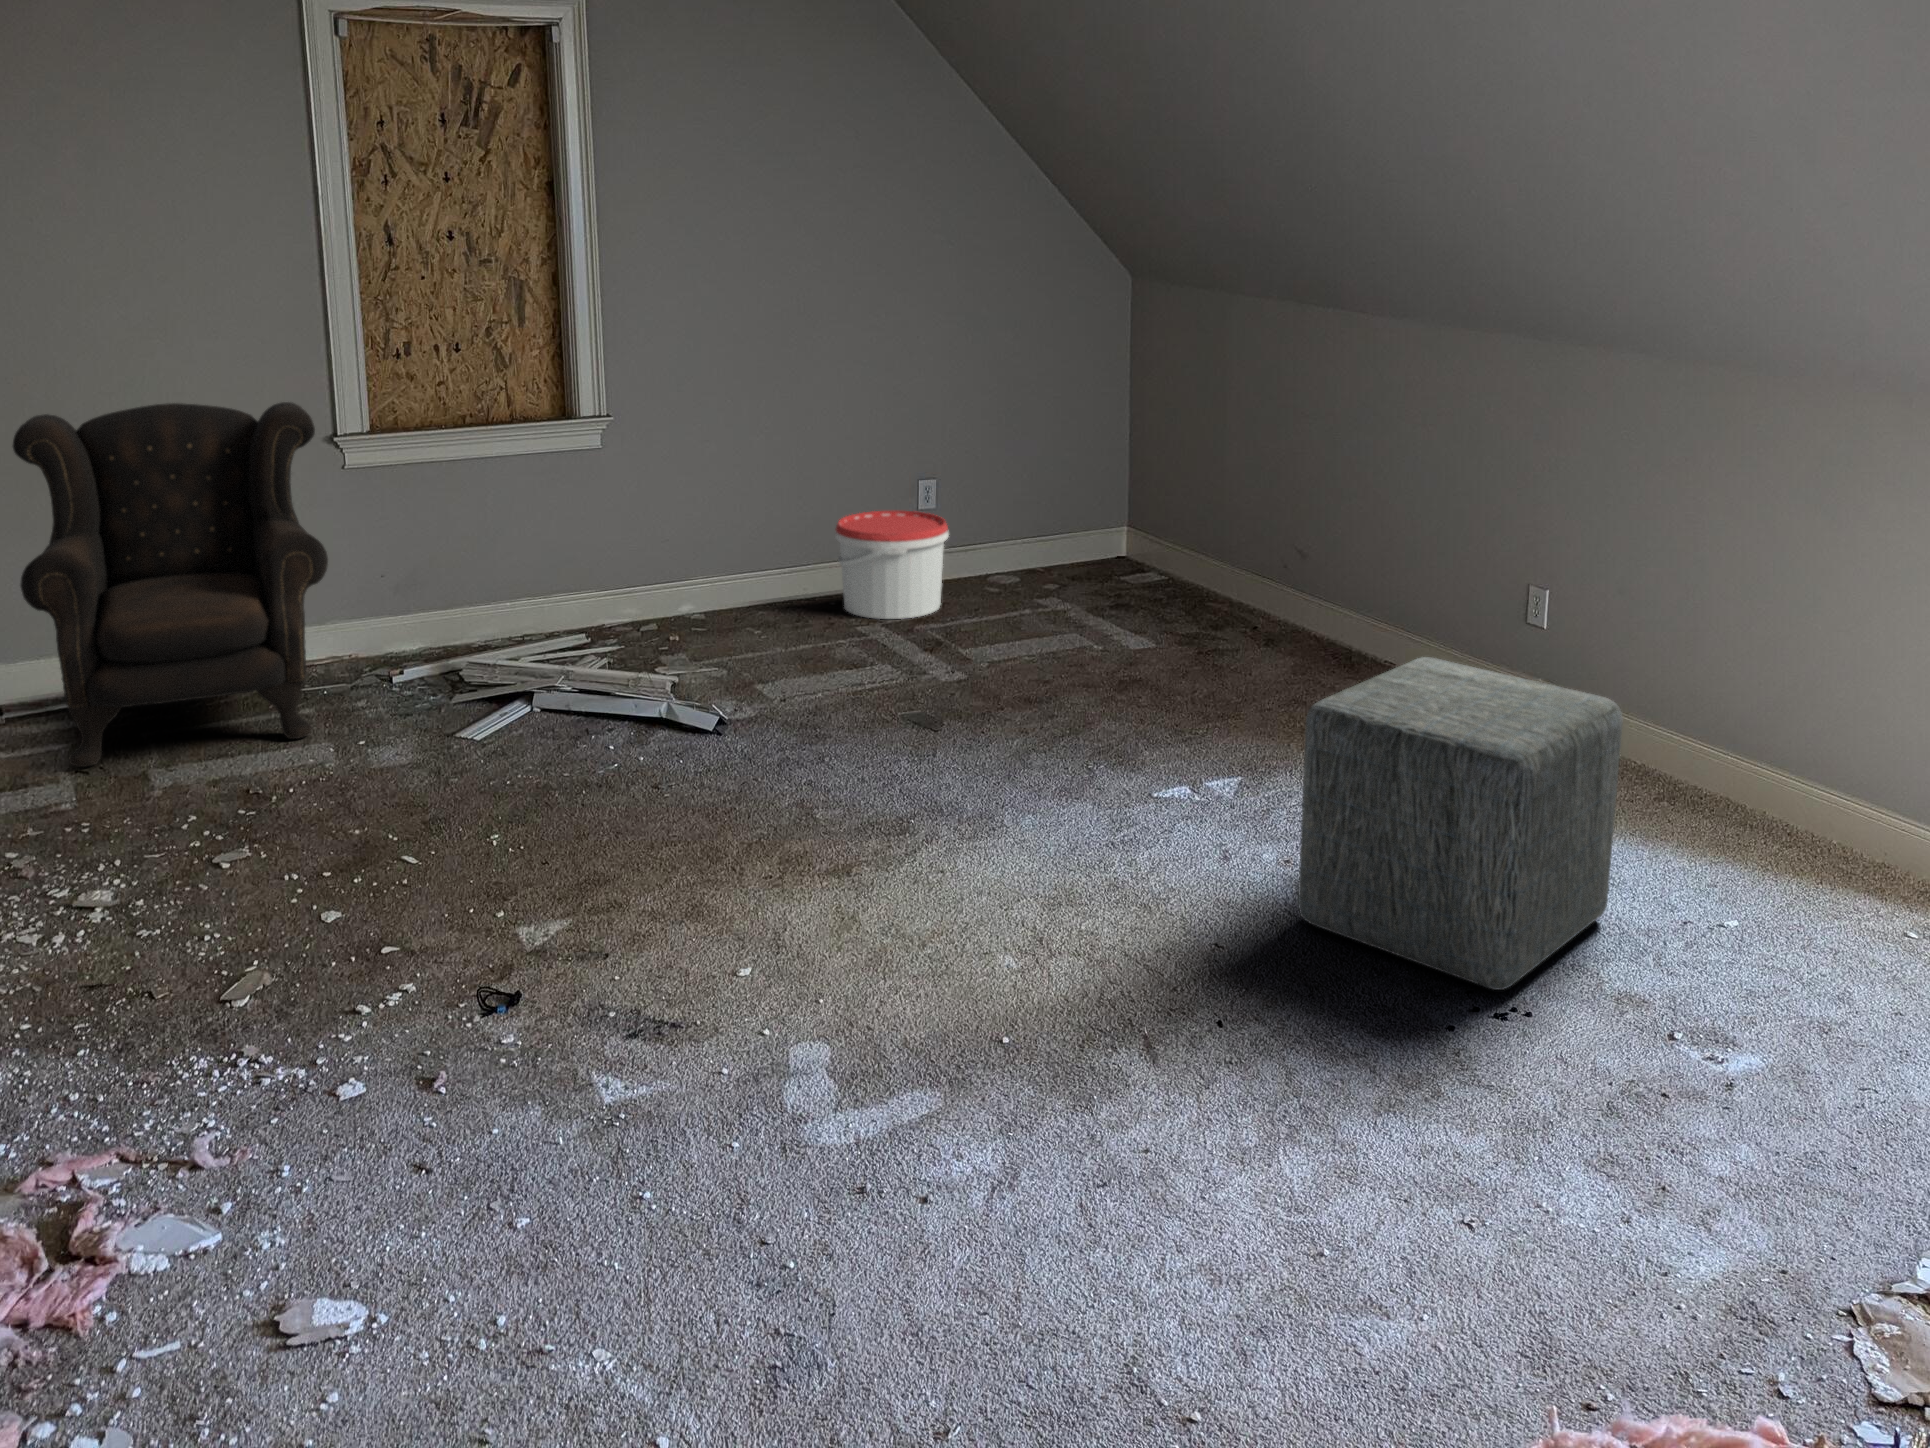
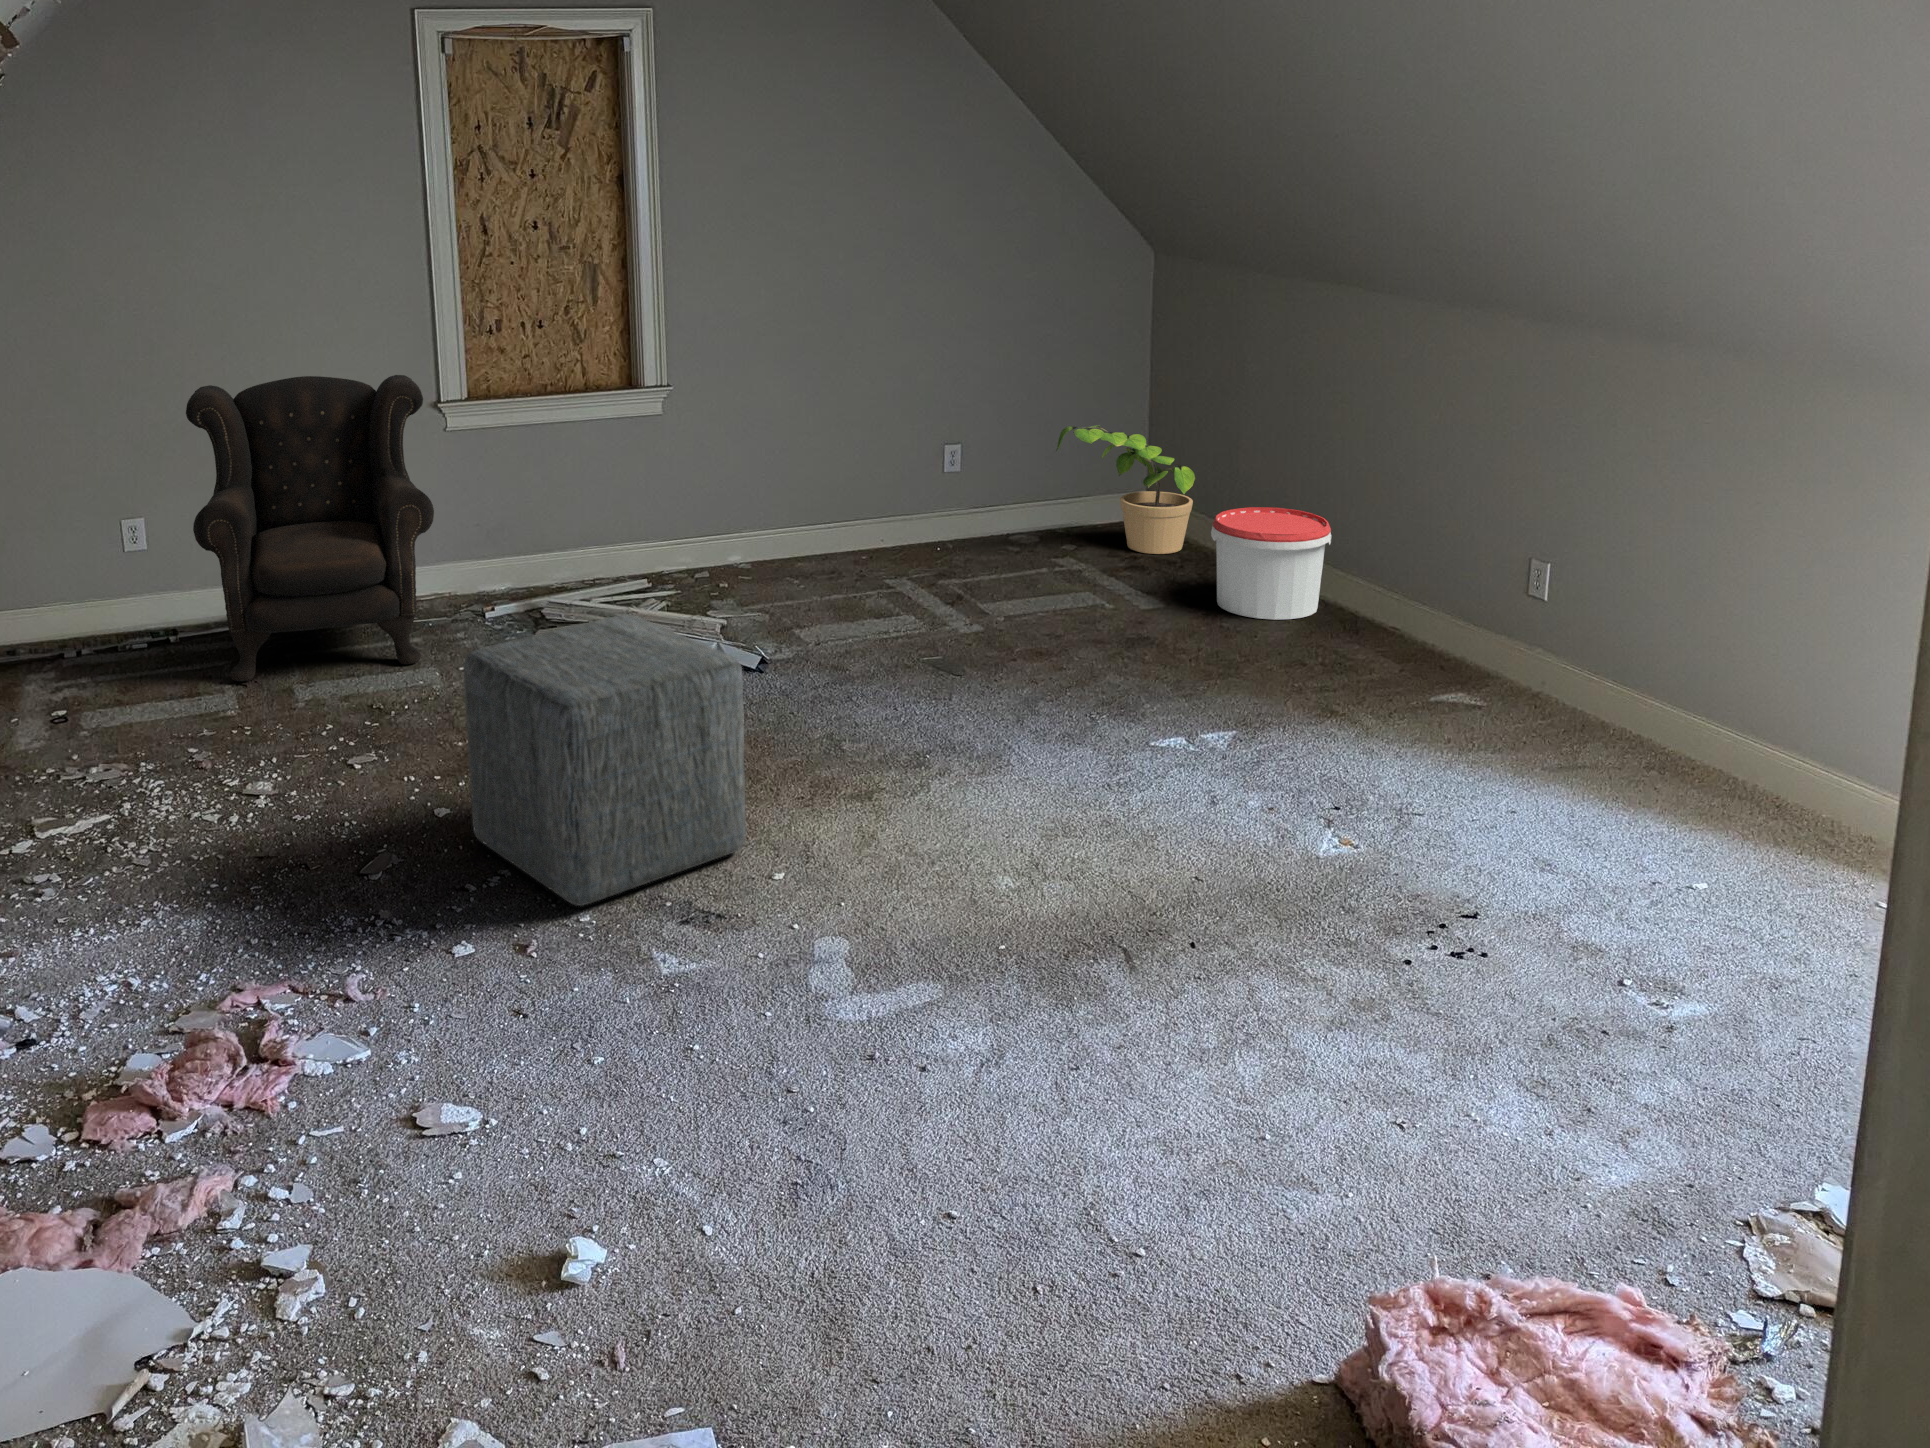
potted plant: none [1036,457,1182,592] -> present [1056,425,1195,554]
bucket: present [835,511,949,619] -> present [1211,507,1332,620]
ottoman: present [1298,657,1622,990] -> present [463,614,746,906]

